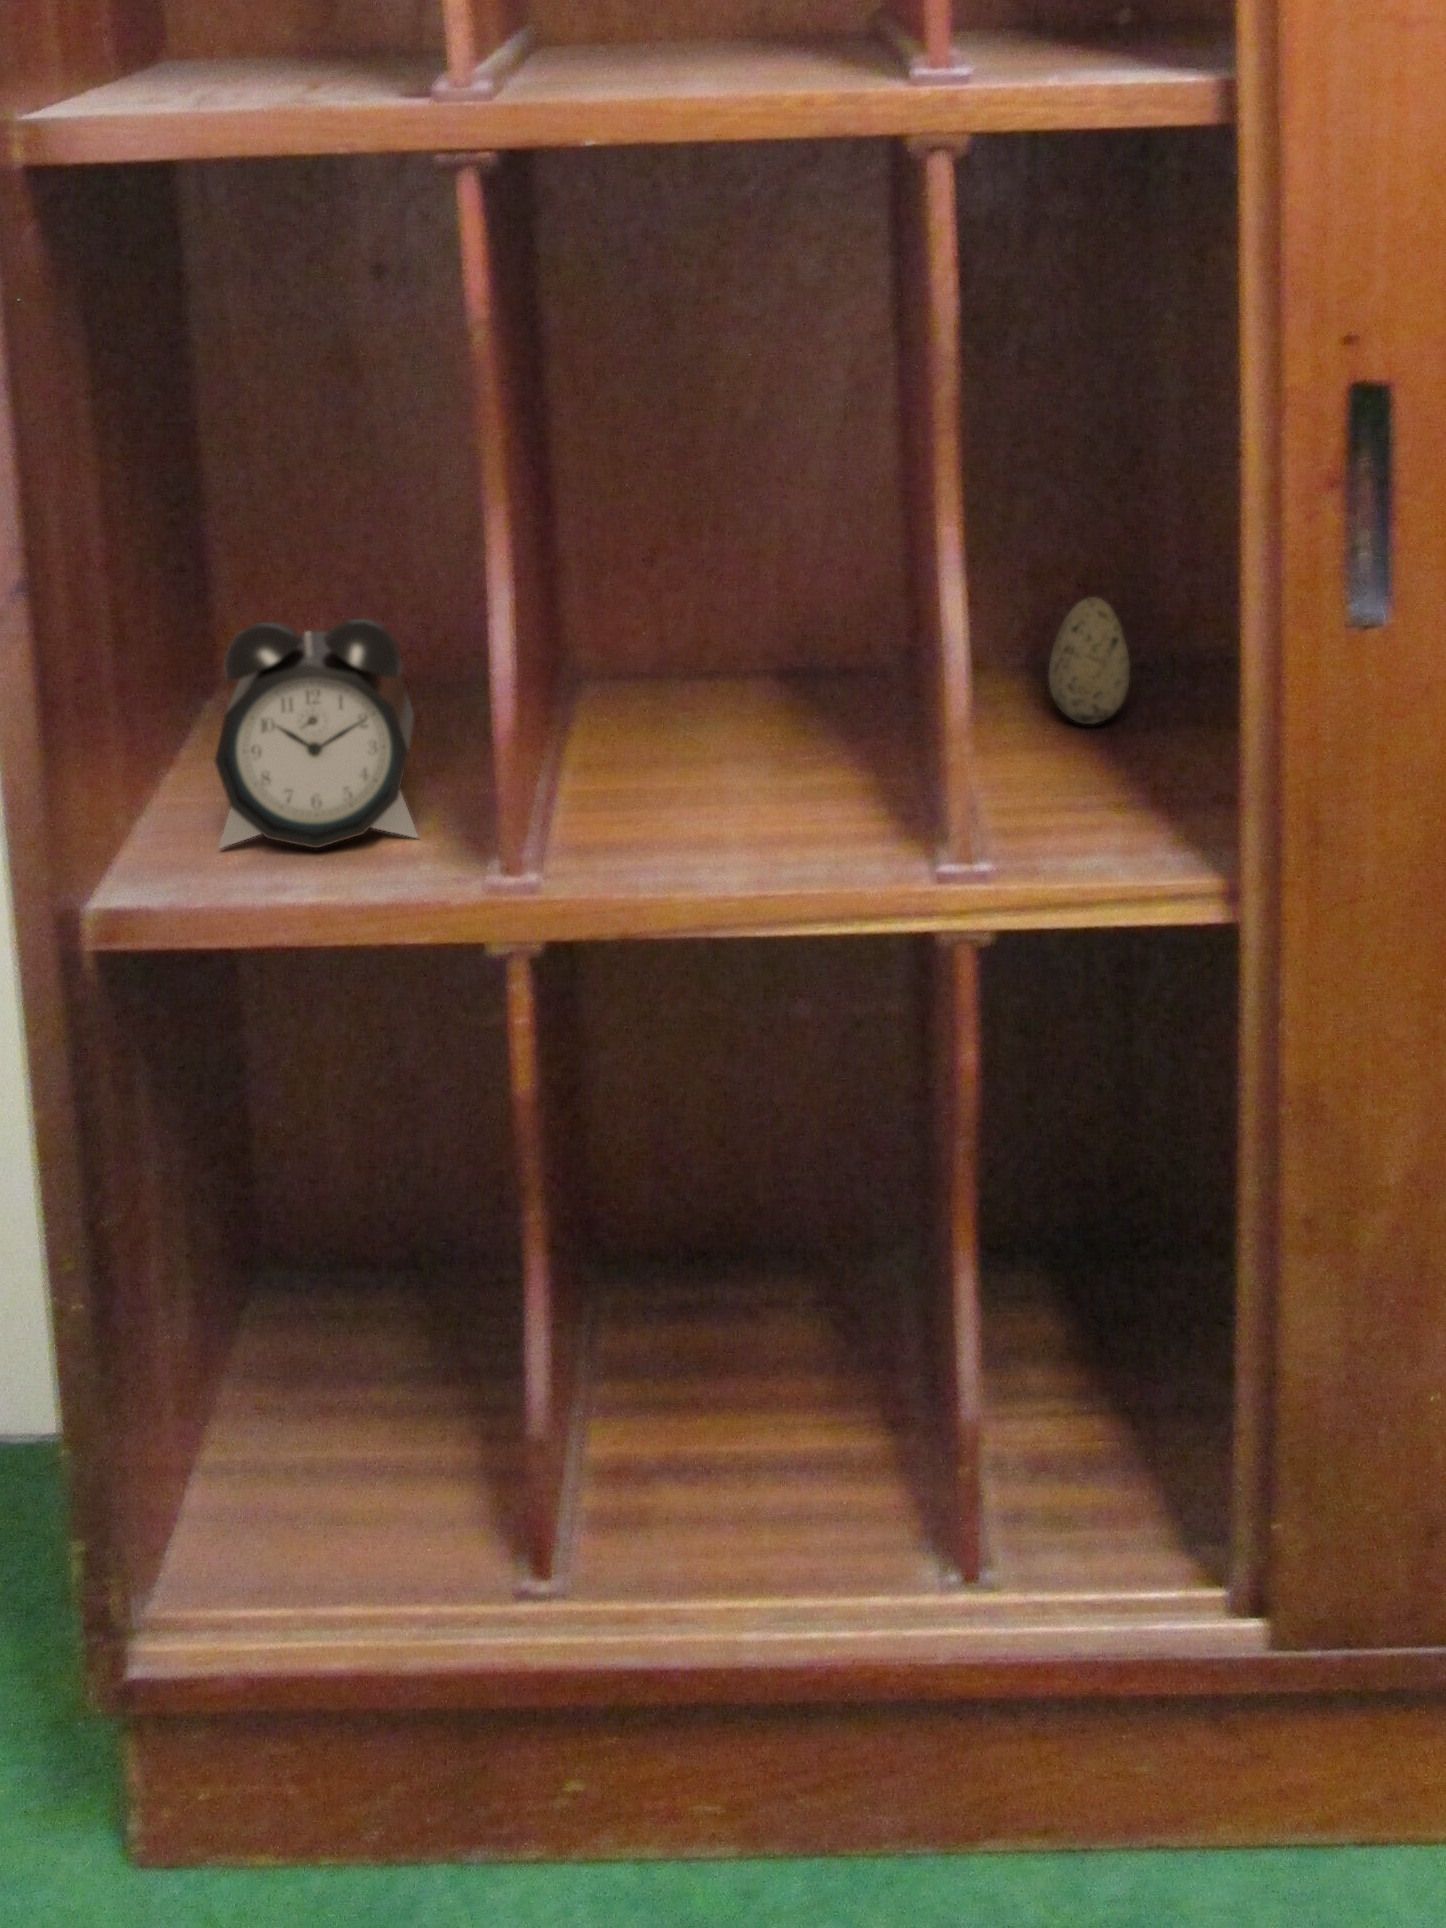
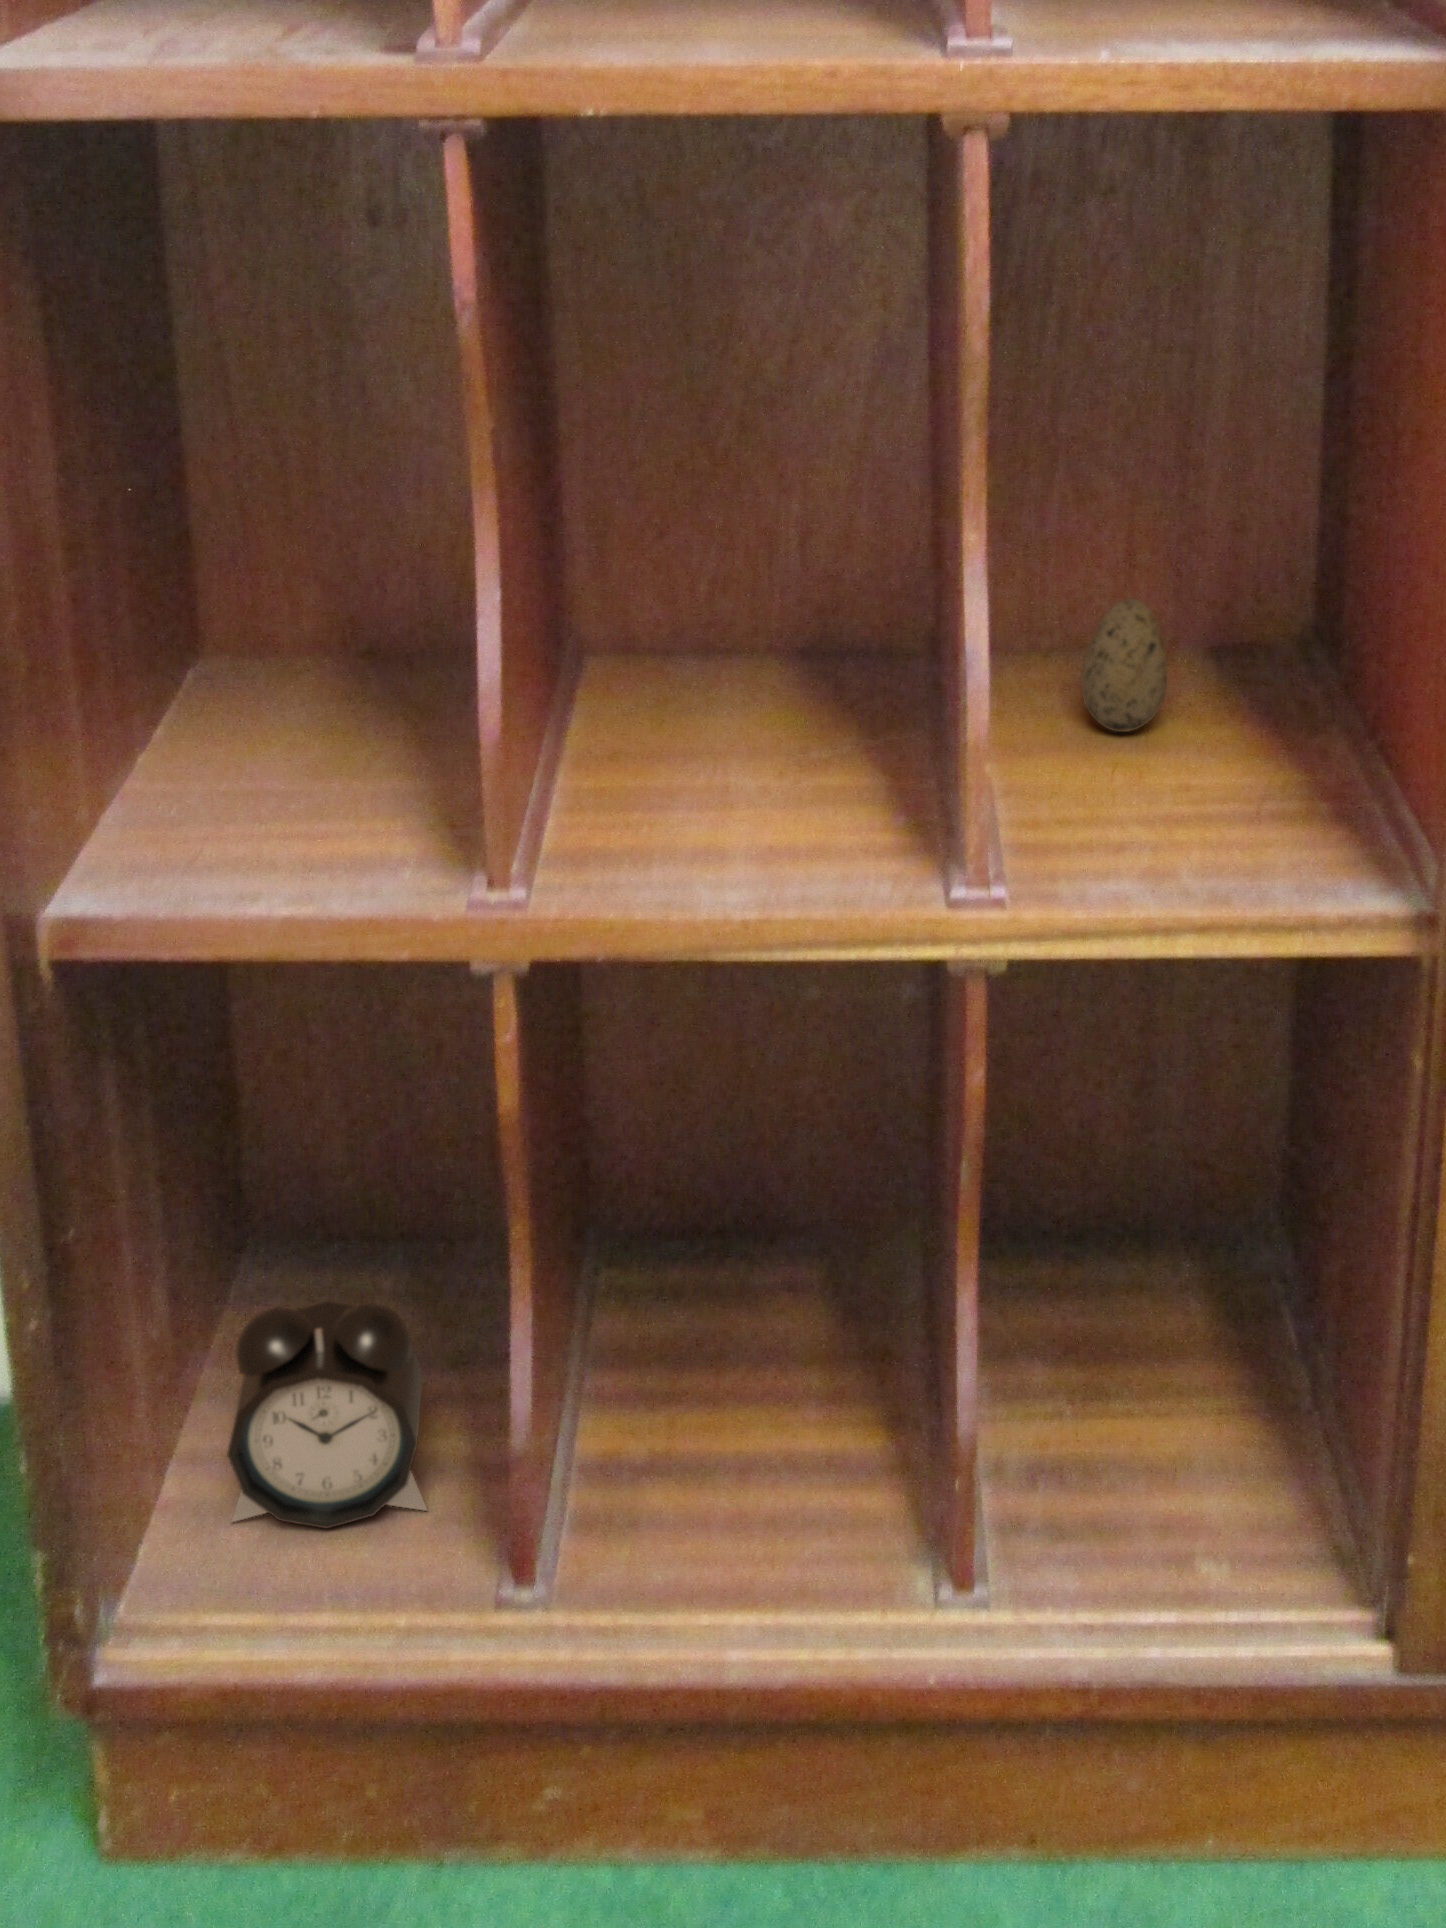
alarm clock: present [215,619,418,848] -> present [227,1301,427,1529]

